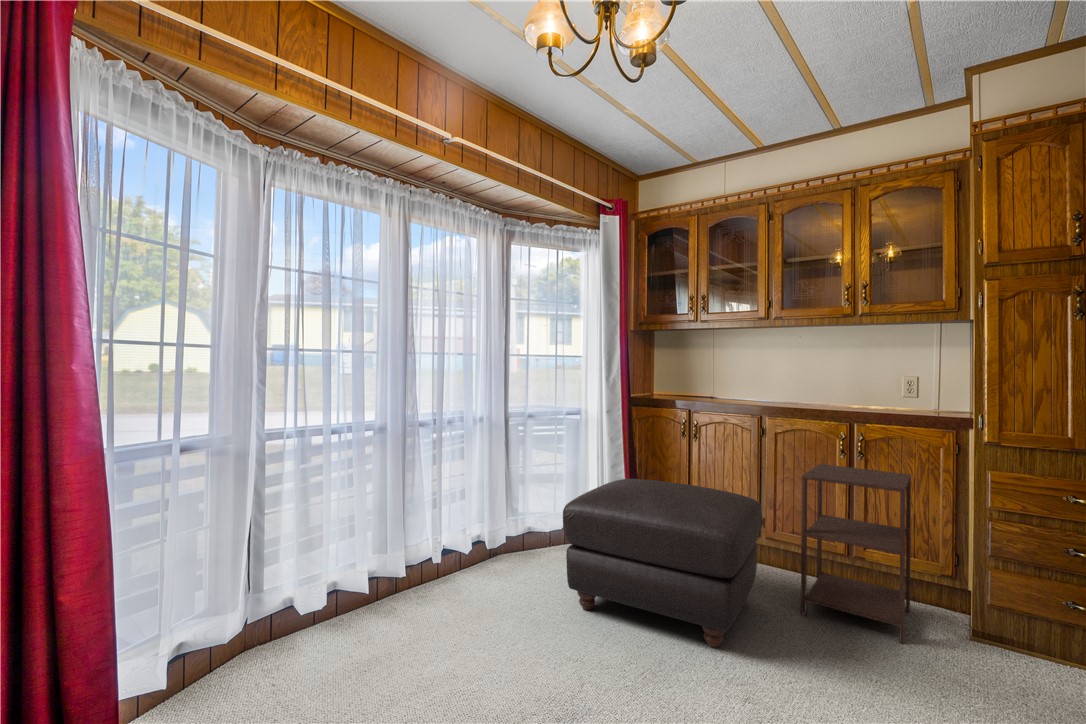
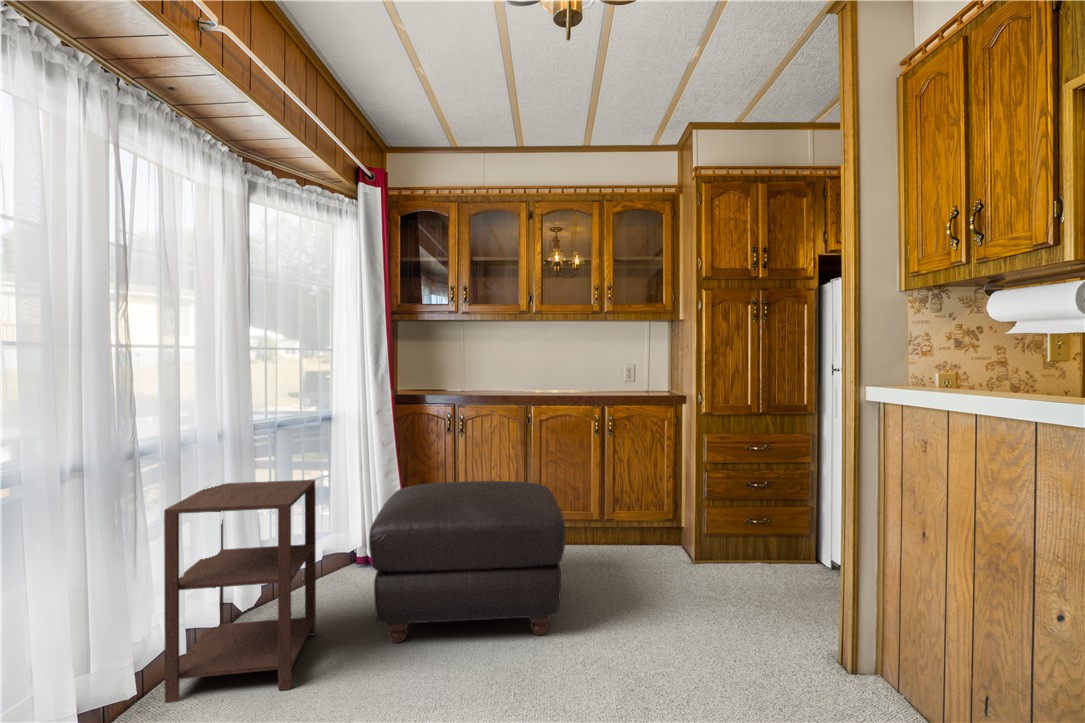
side table: present [801,464,911,643] -> present [164,480,316,702]

